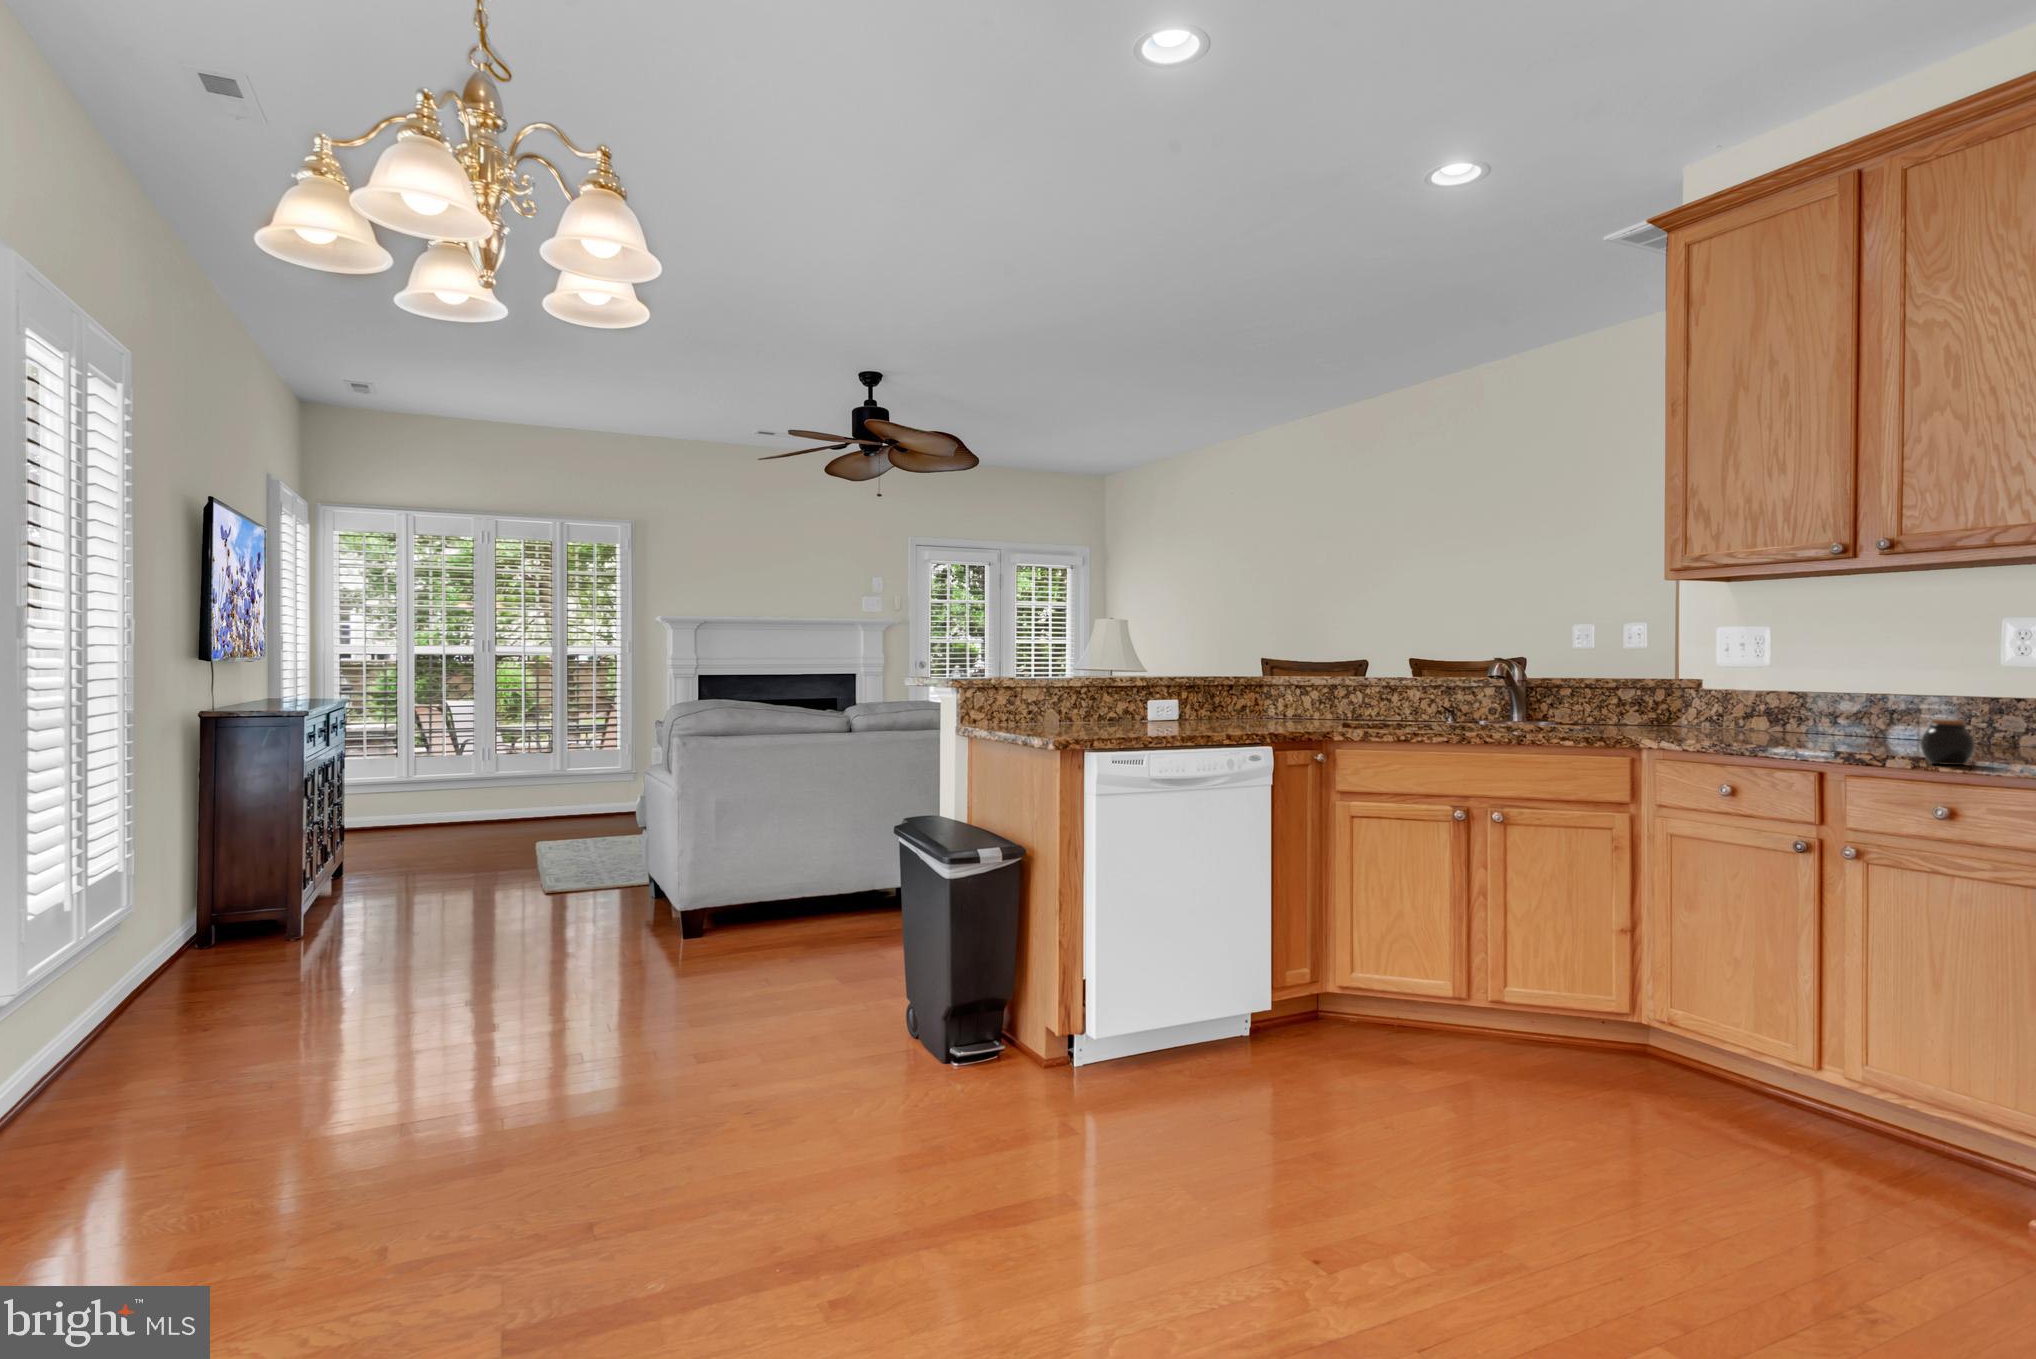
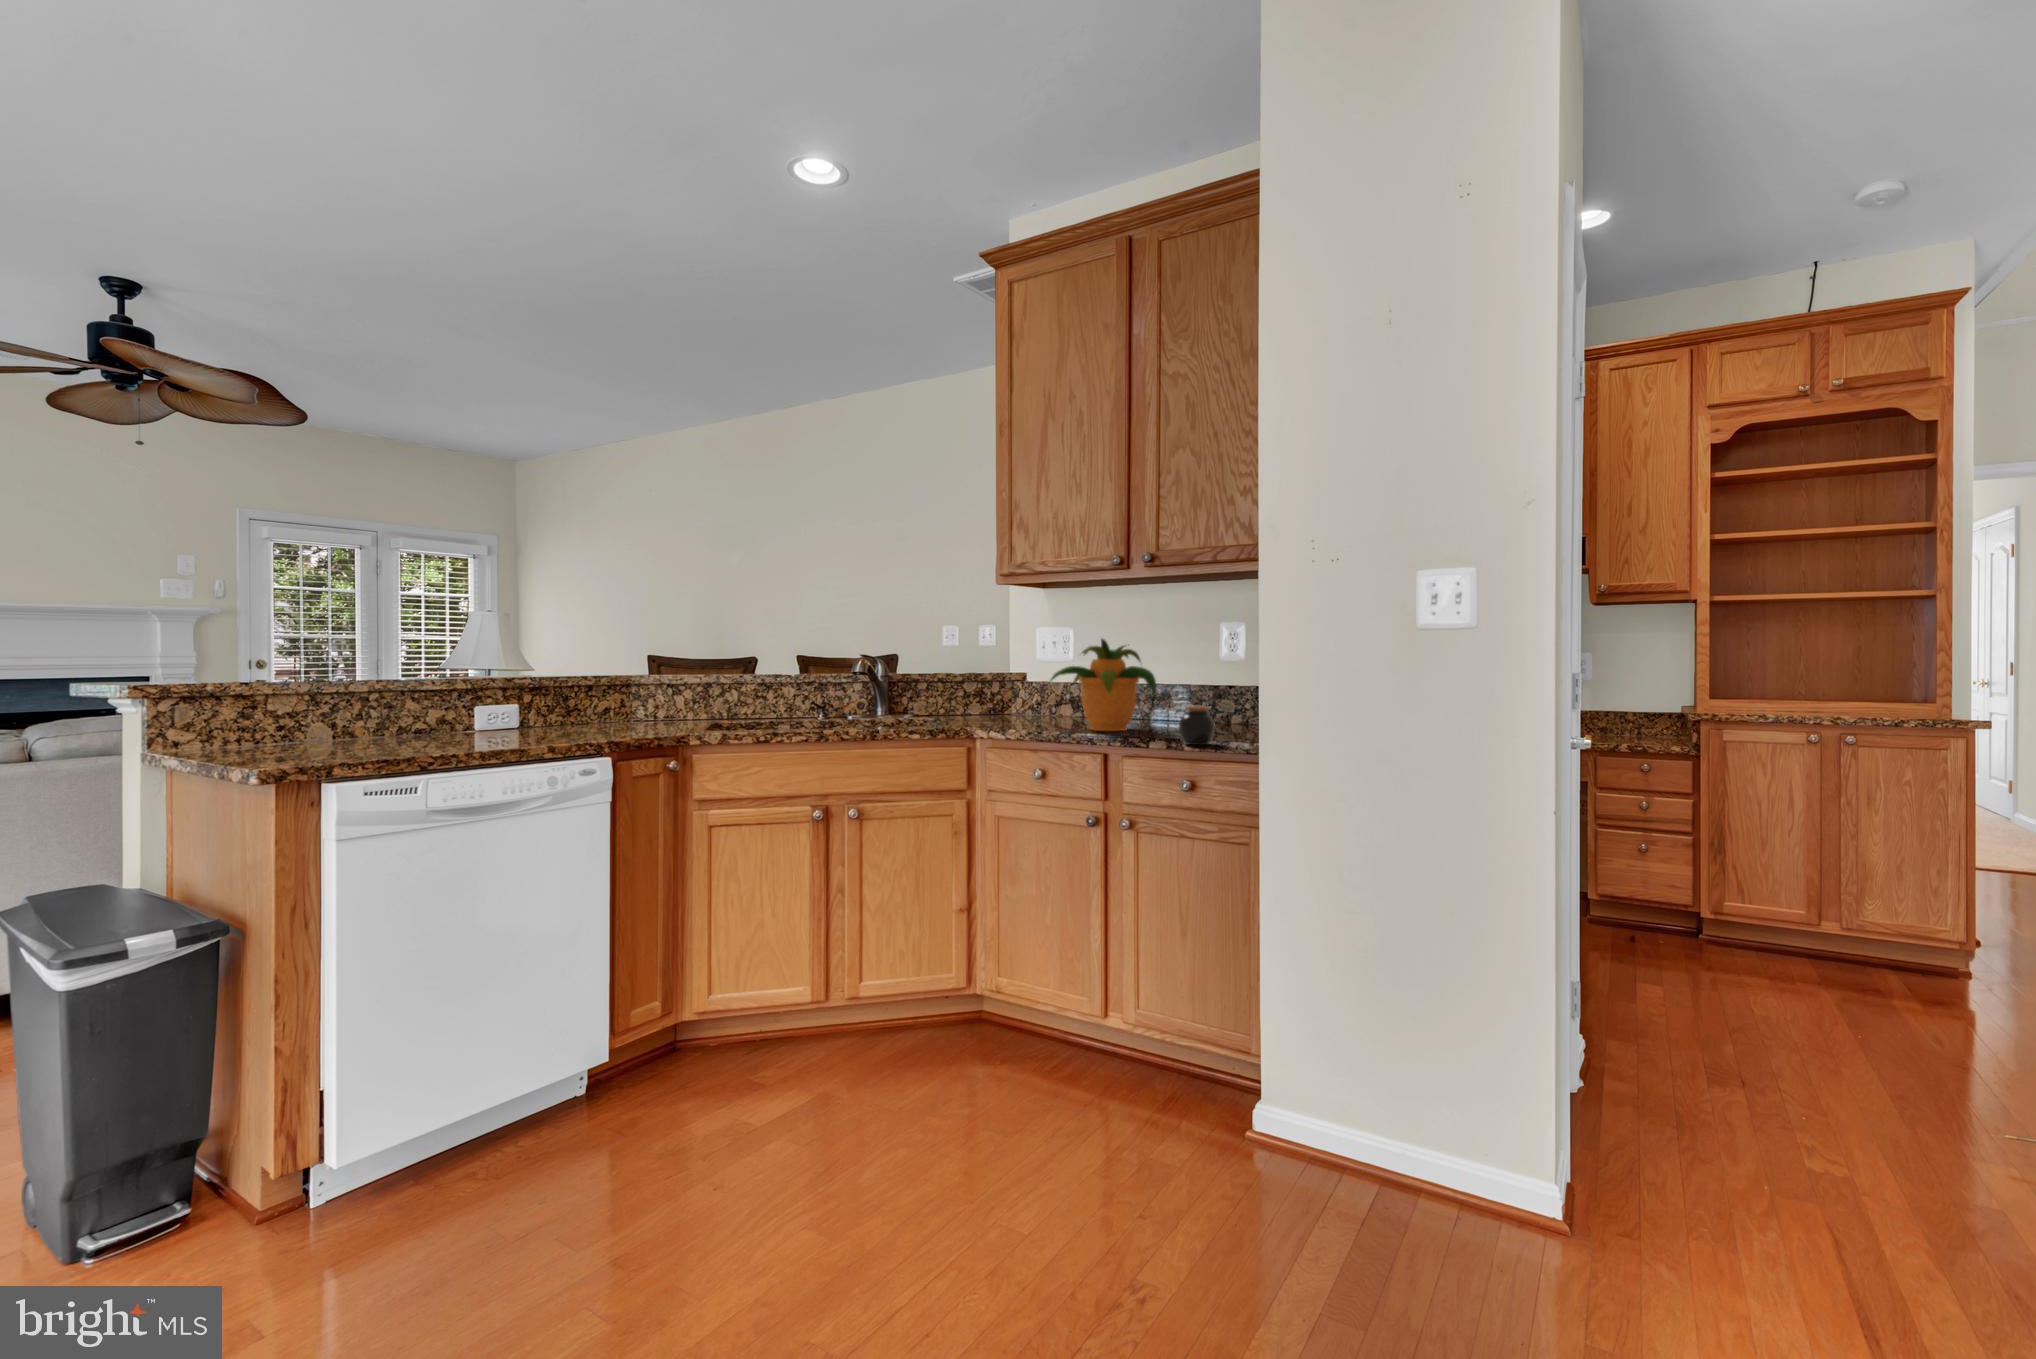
potted plant: none [1736,639,1892,748] -> present [1050,639,1156,731]

